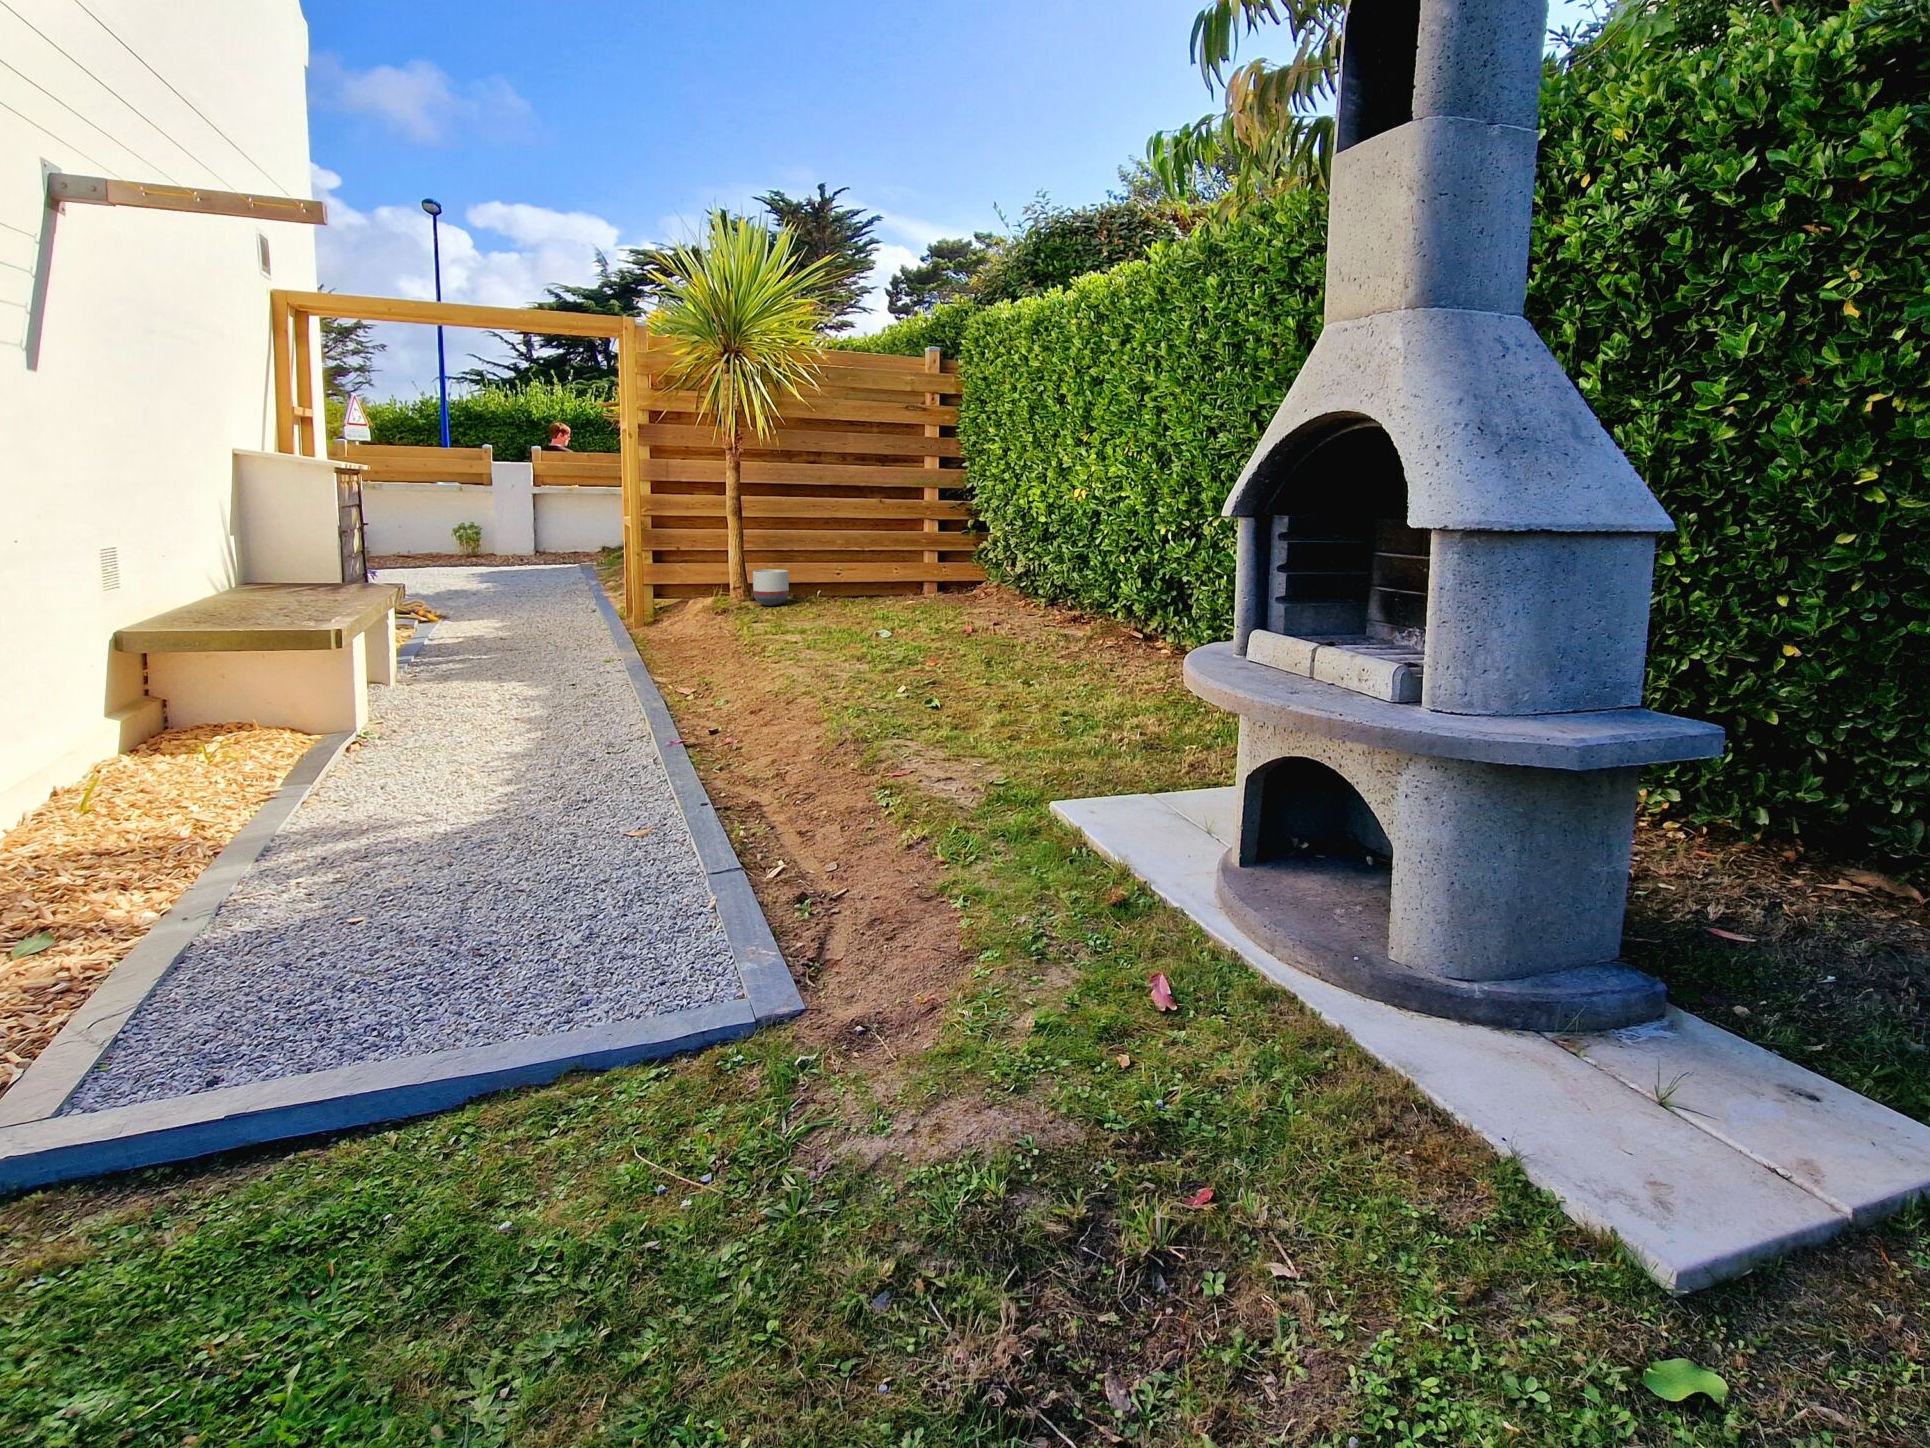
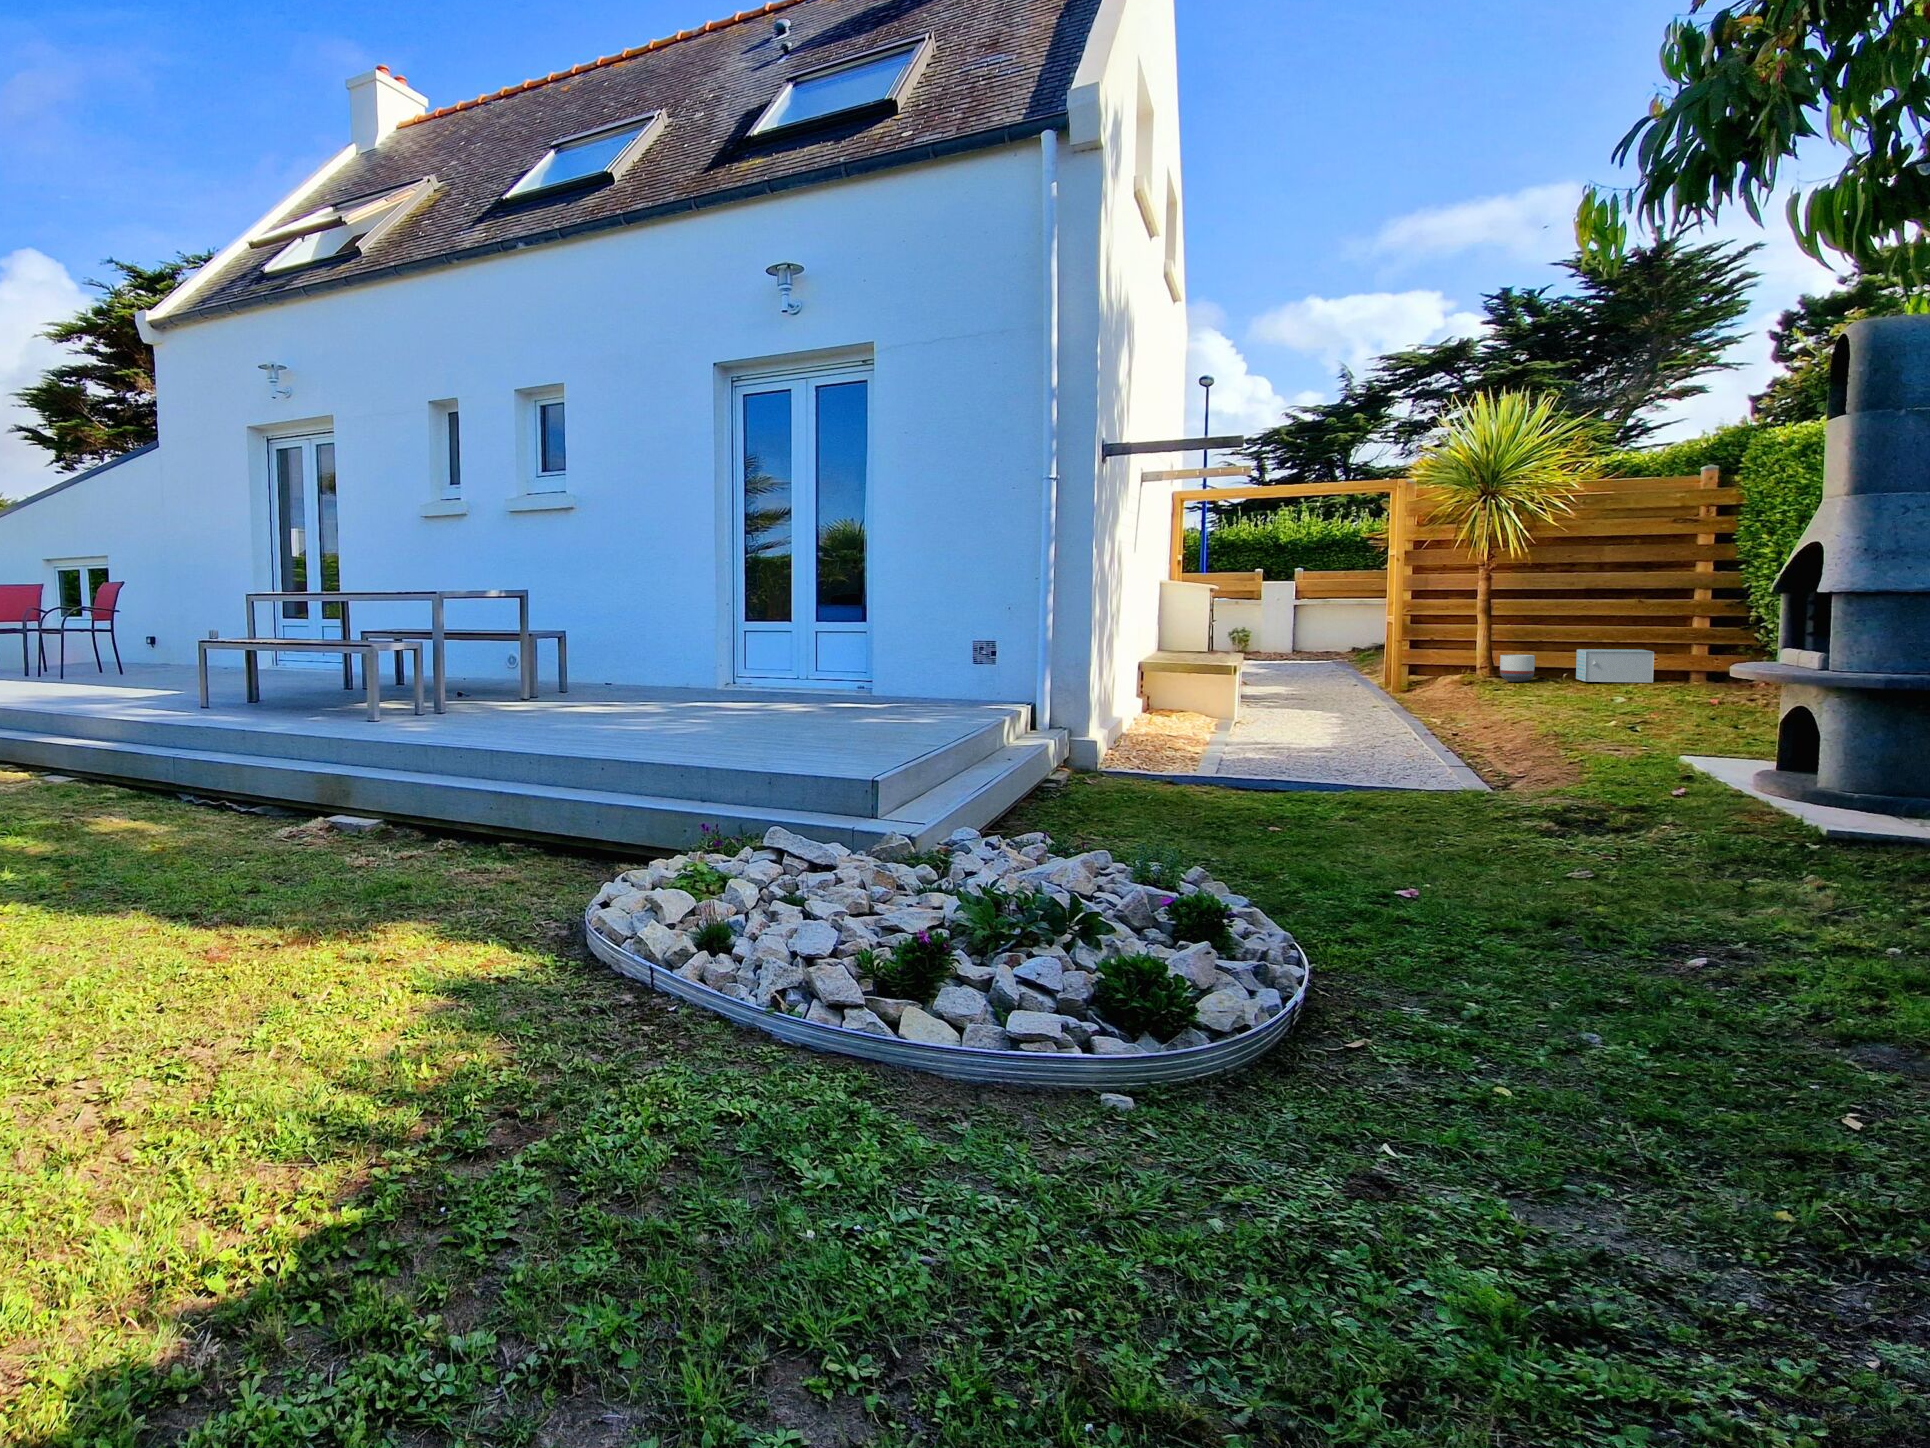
storage box: none [828,560,901,603] -> present [1576,649,1654,683]

